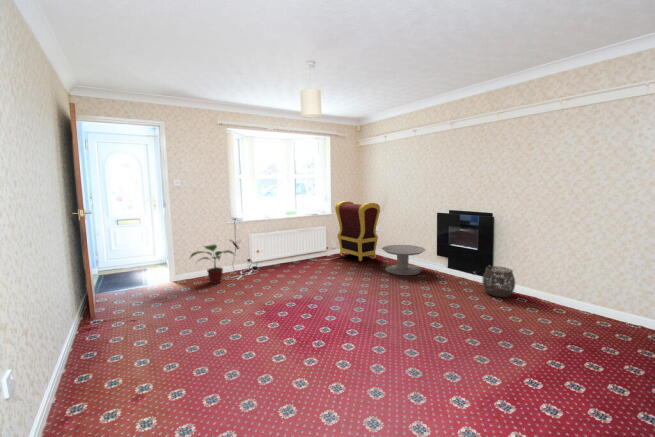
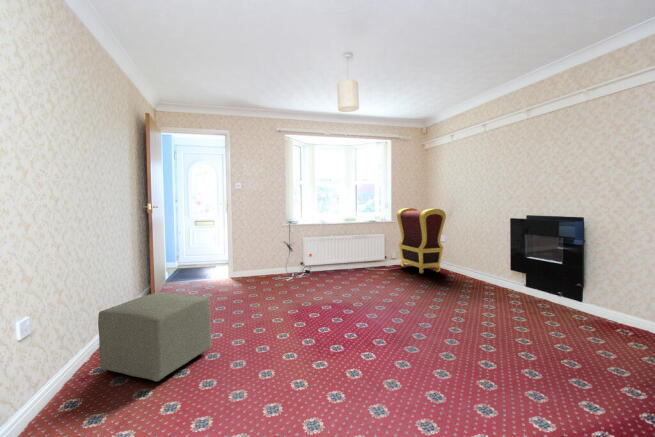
potted plant: present [191,244,234,284] -> none [241,245,285,283]
side table: present [382,245,425,275] -> none [443,257,497,291]
woven basket: present [482,266,515,297] -> none [567,286,616,327]
ottoman: none [74,312,196,407] -> present [98,292,211,381]

